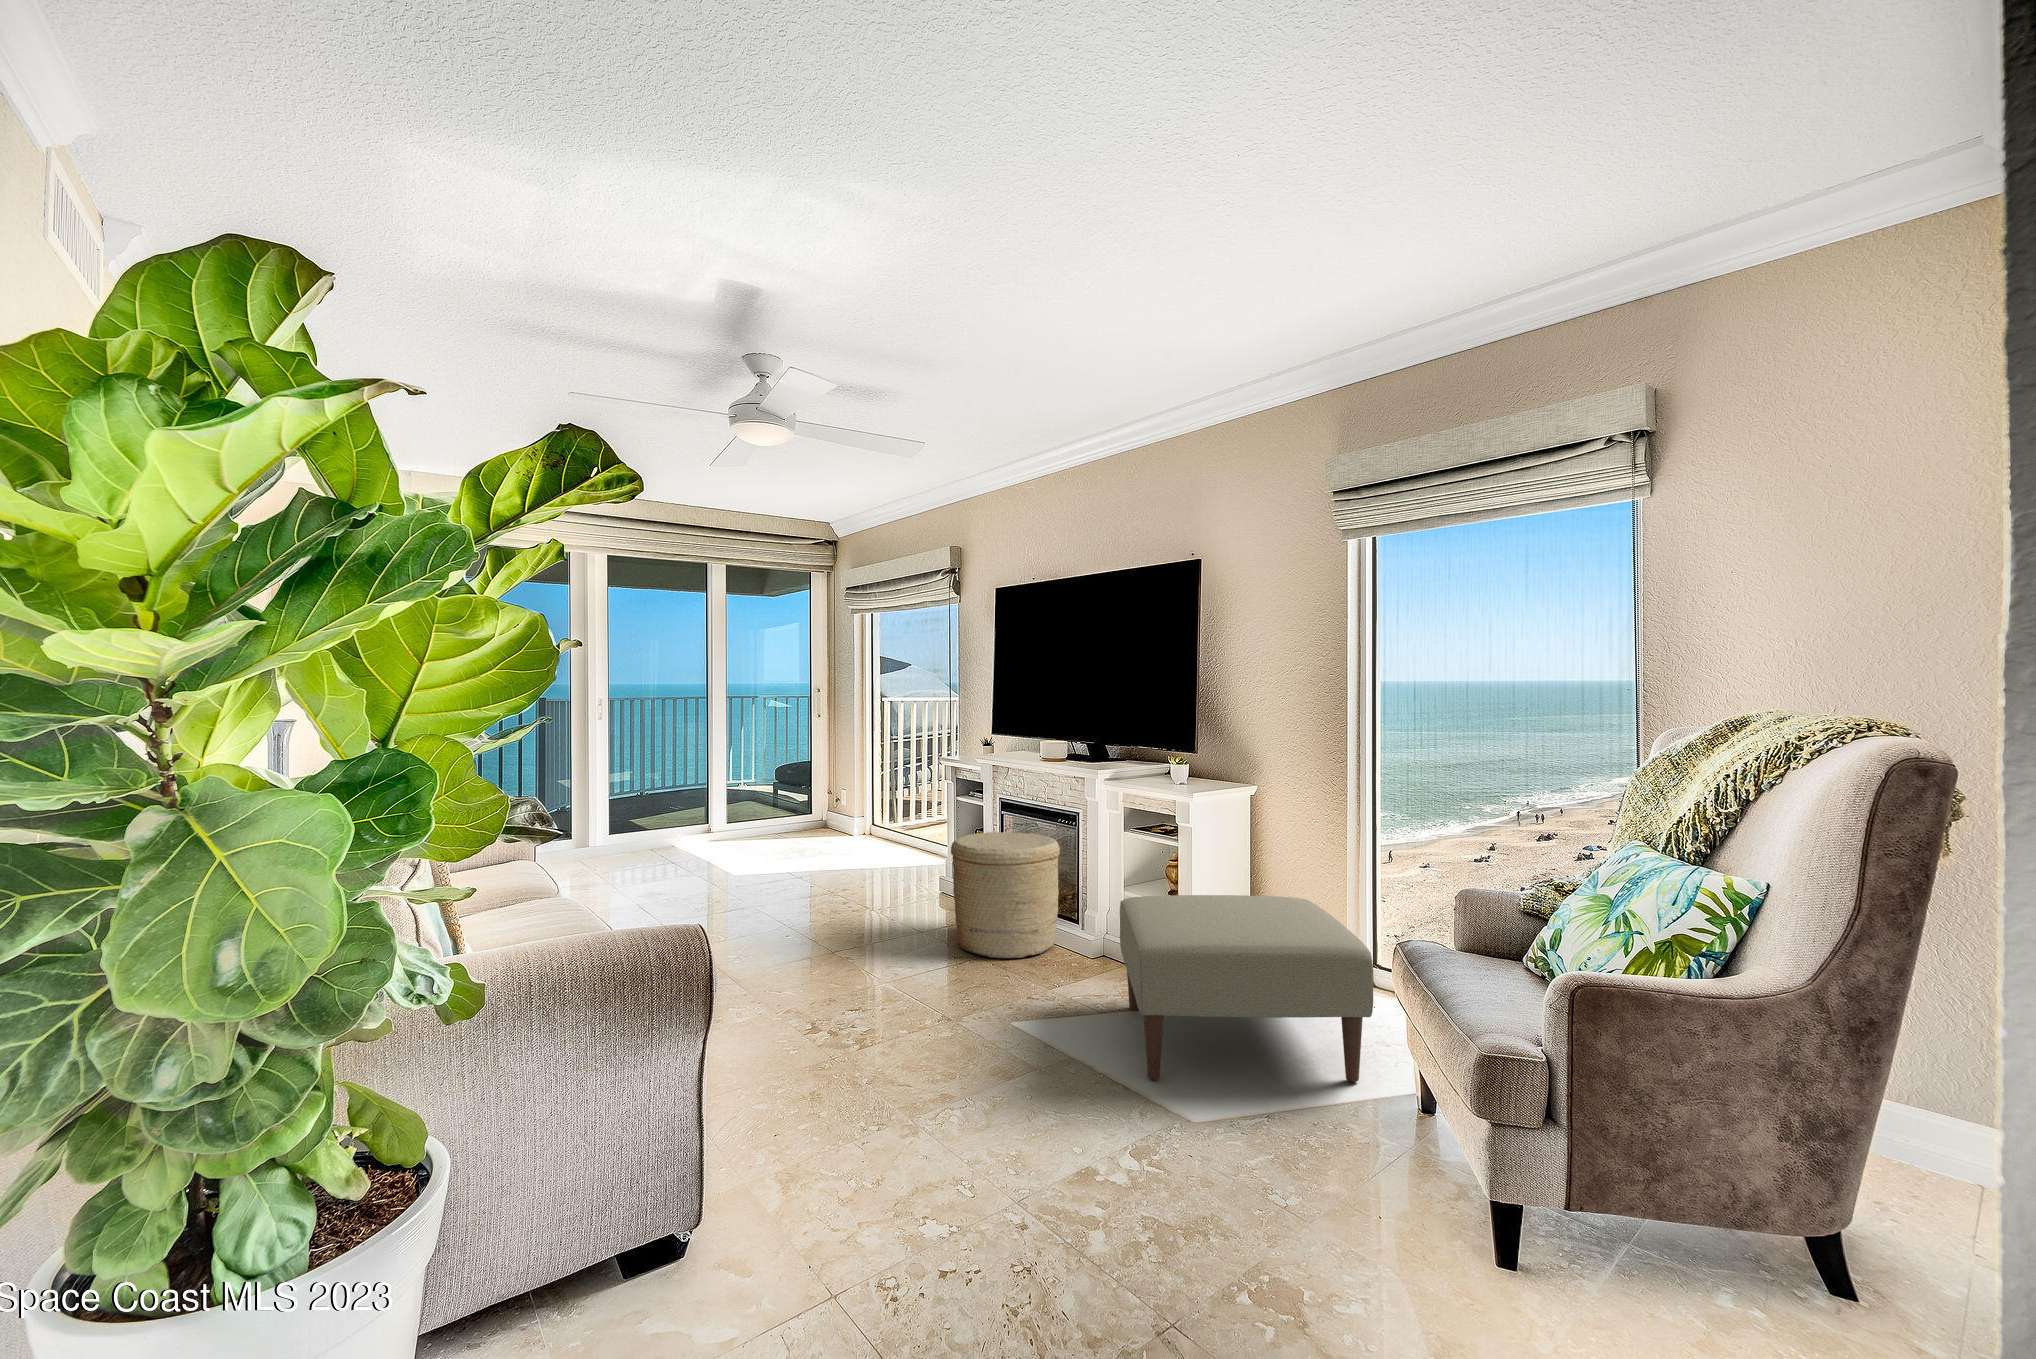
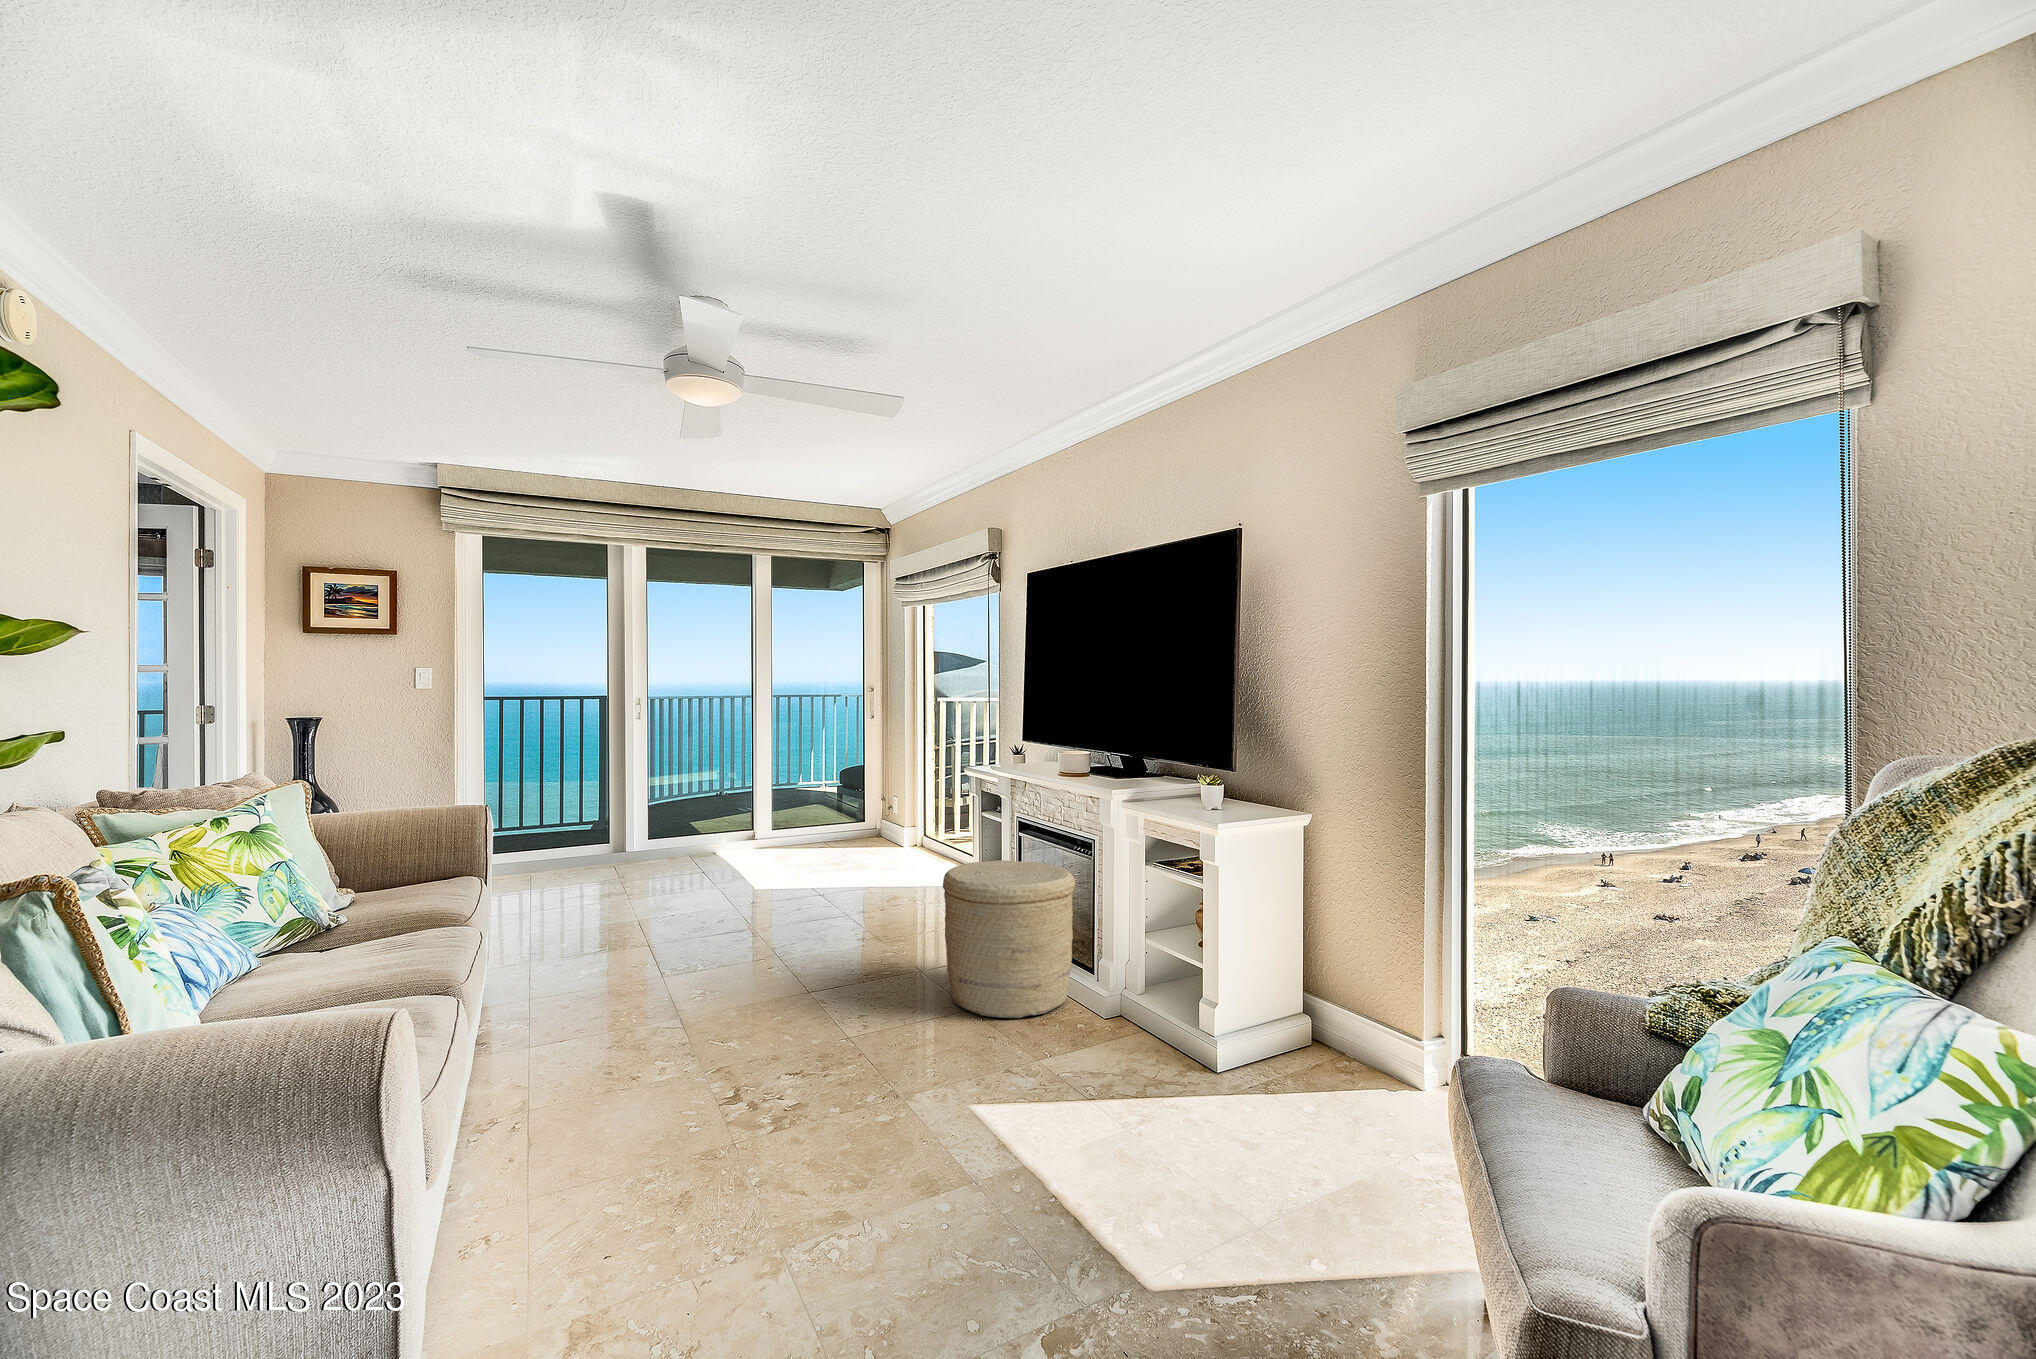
ottoman: present [1120,895,1373,1082] -> none [1099,958,1430,1246]

